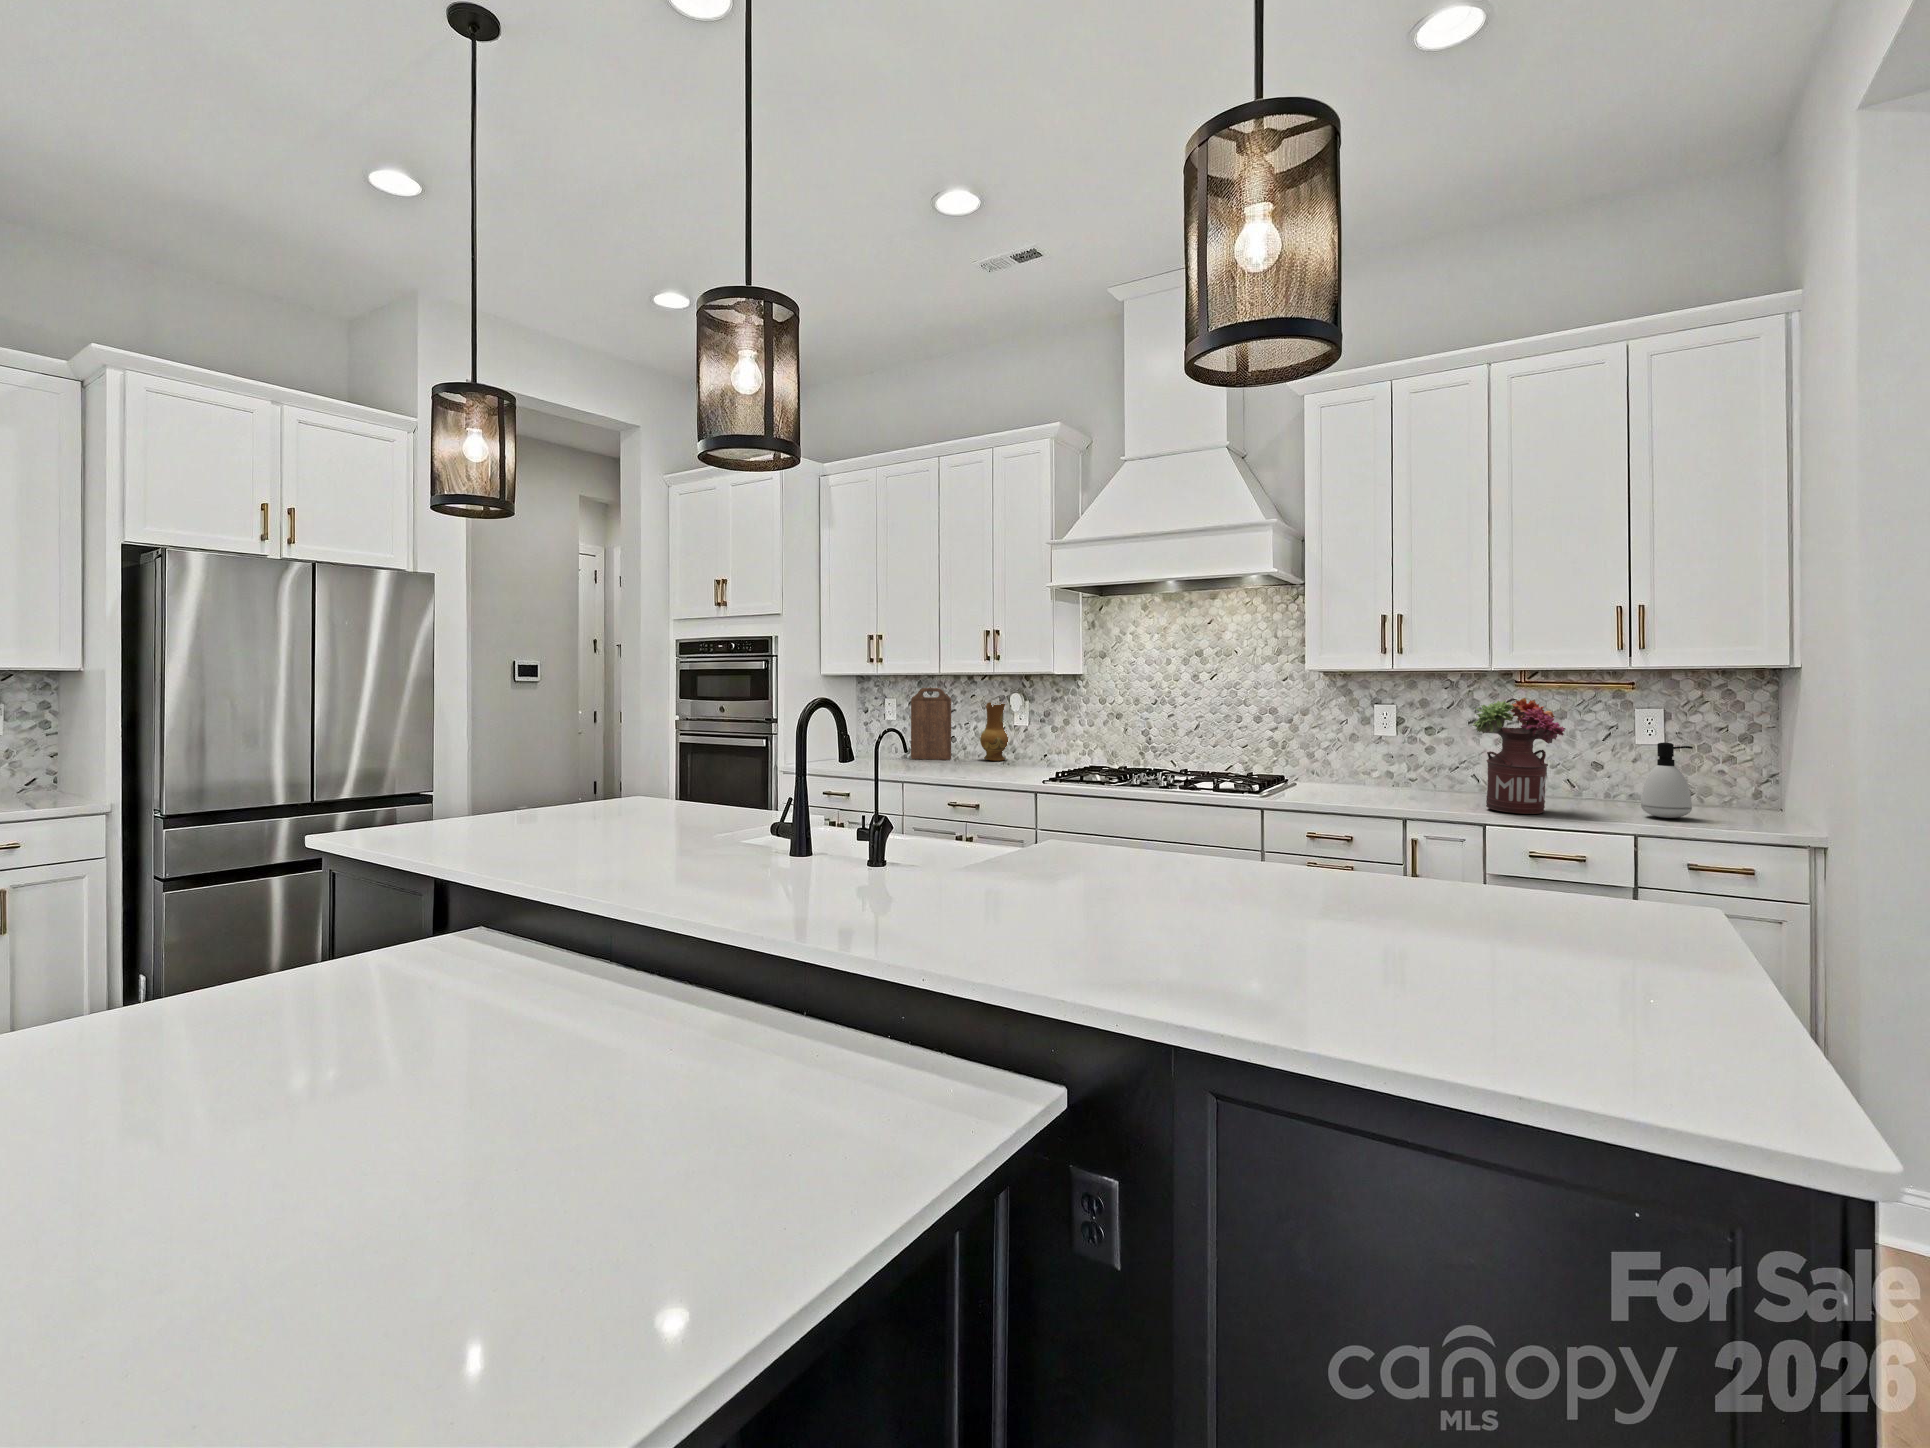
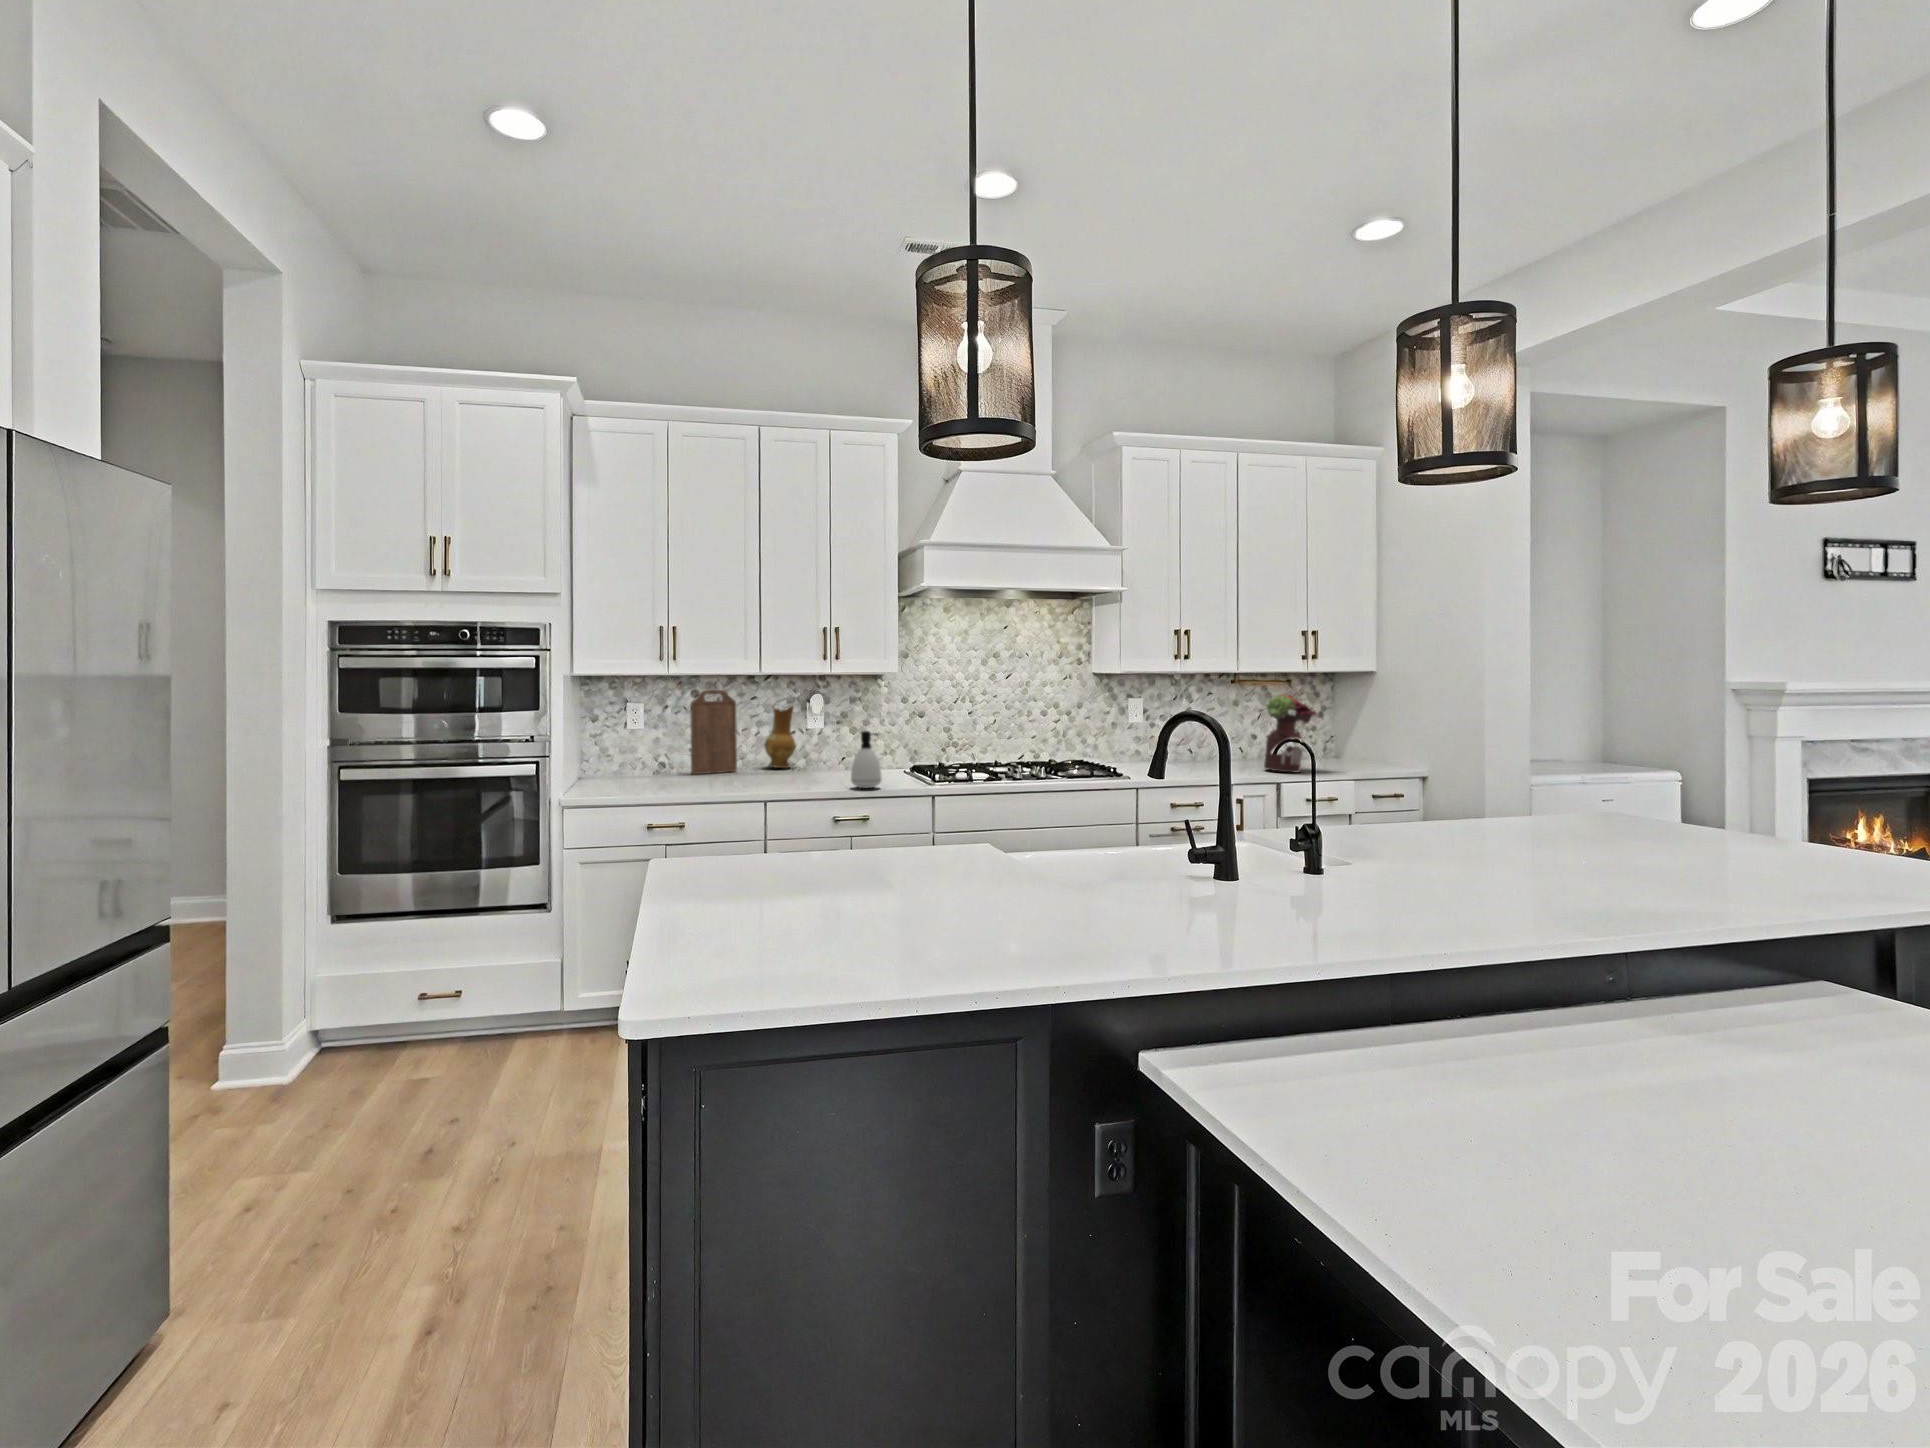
soap dispenser: present [1641,742,1693,818] -> present [851,731,881,788]

